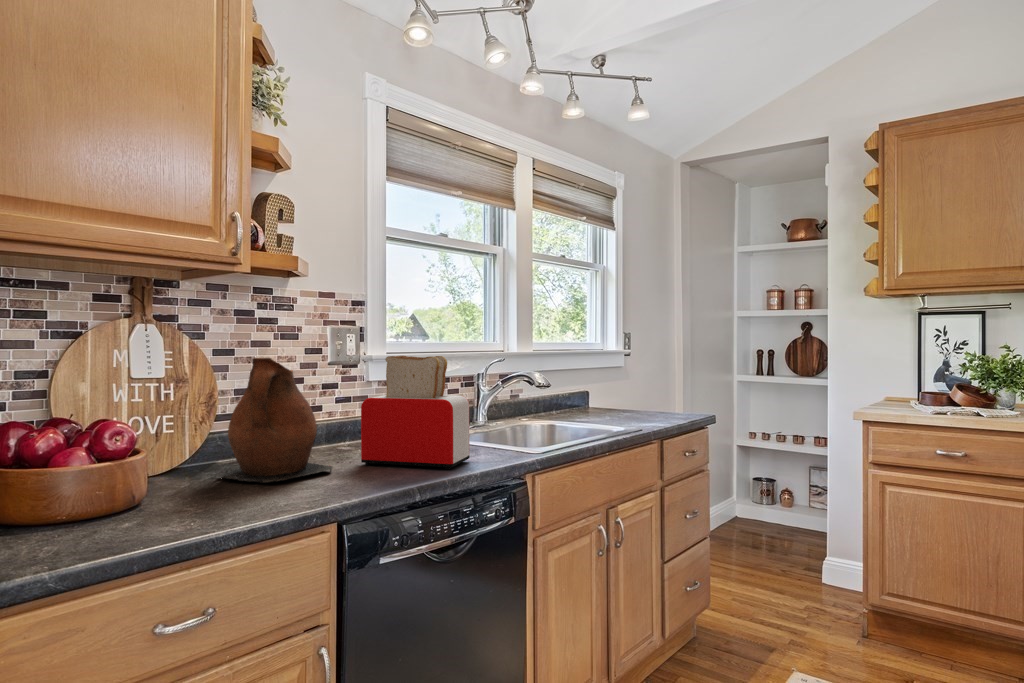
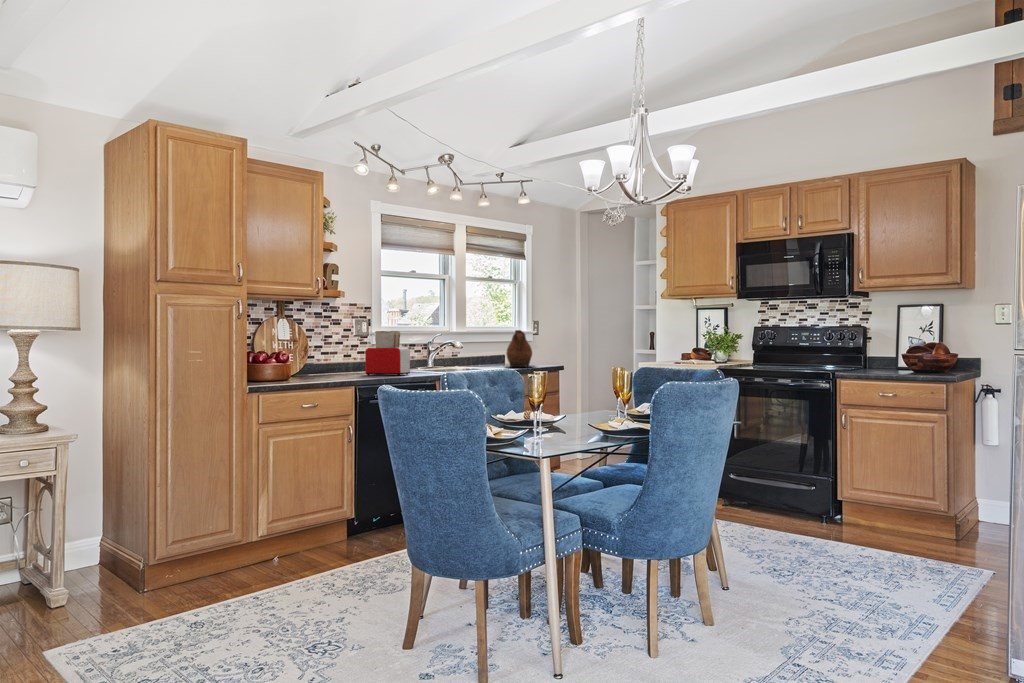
ceramic pitcher: present [219,358,333,483] -> present [506,330,532,367]

